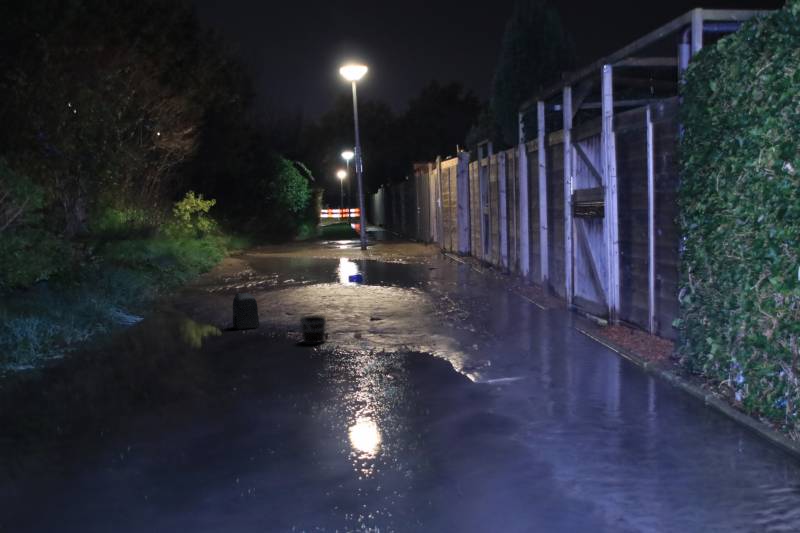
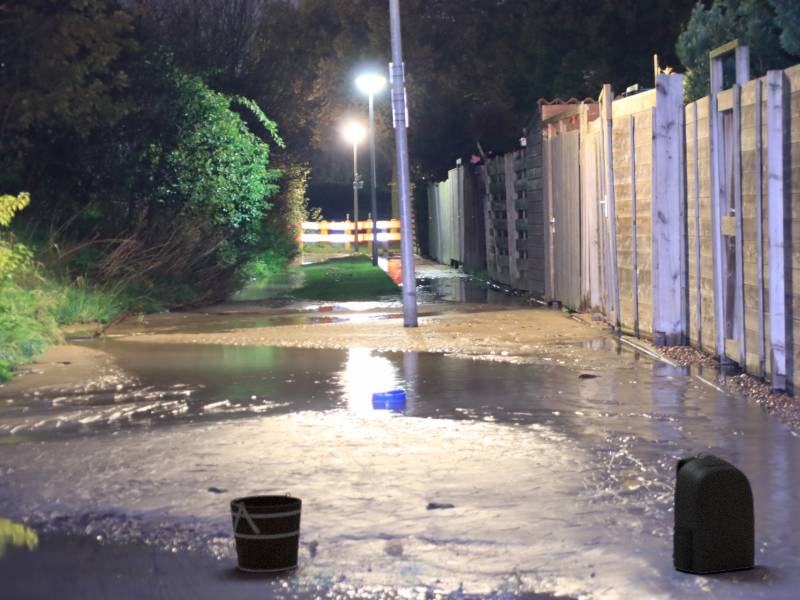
backpack: present [233,293,259,330] -> present [672,453,755,574]

